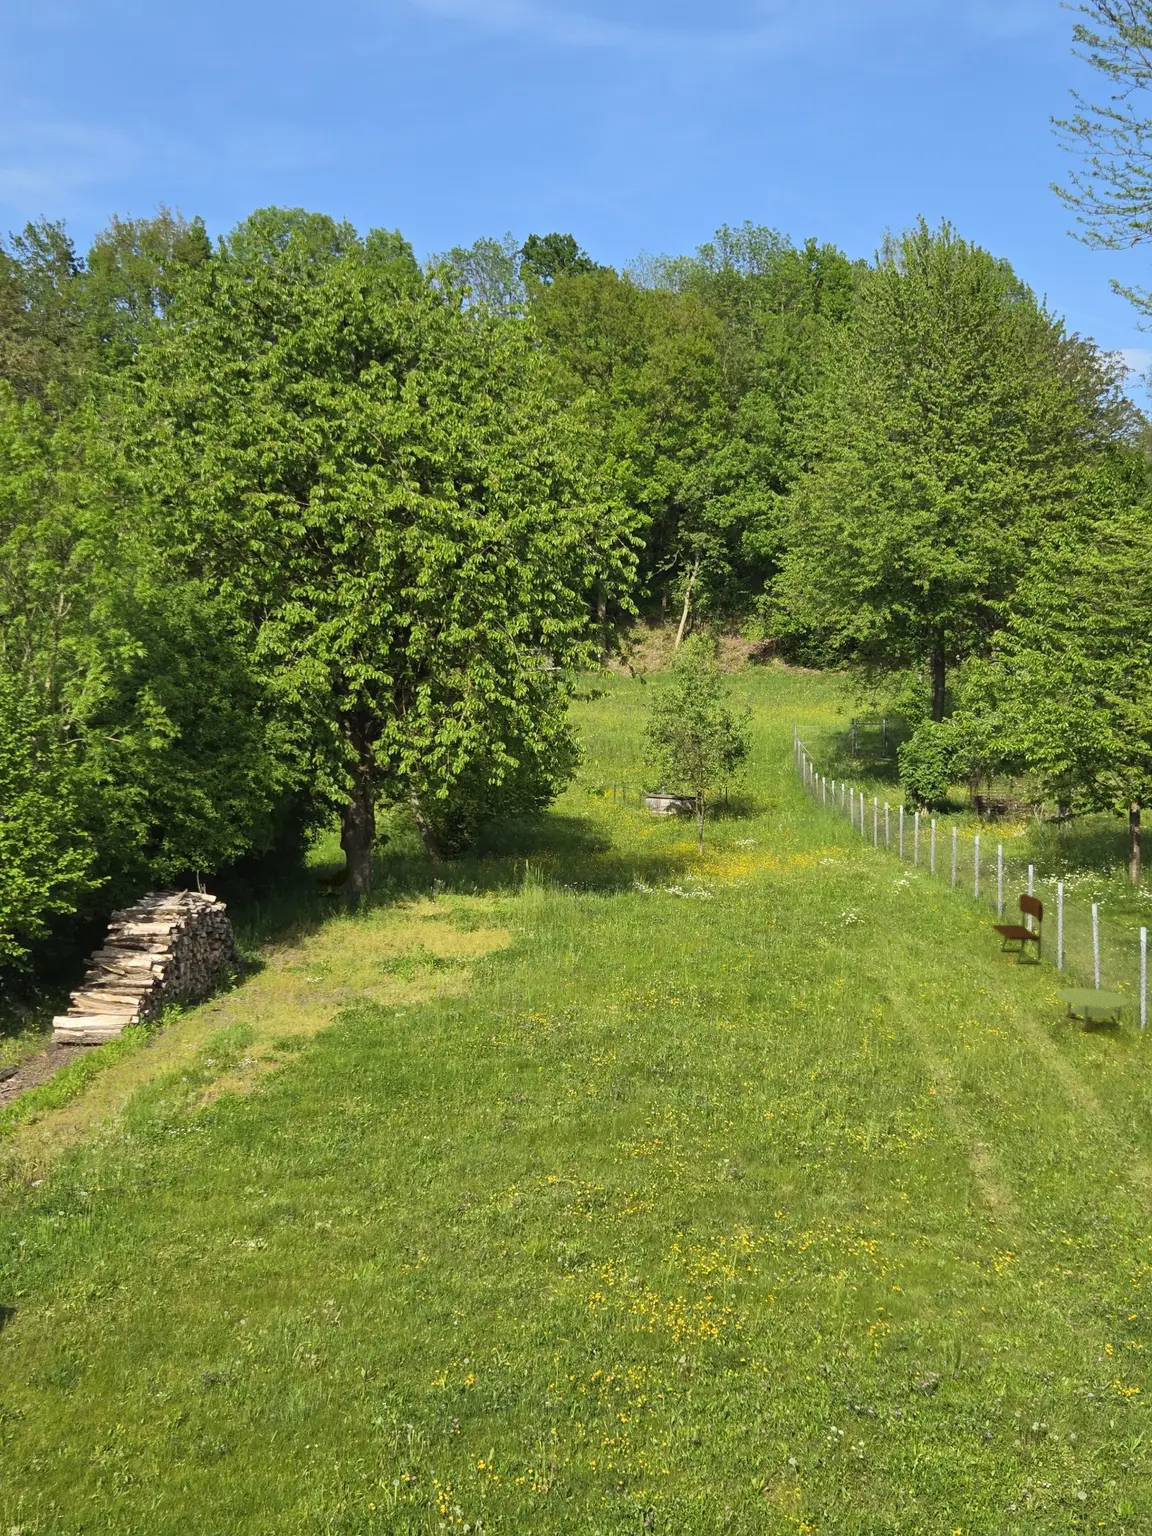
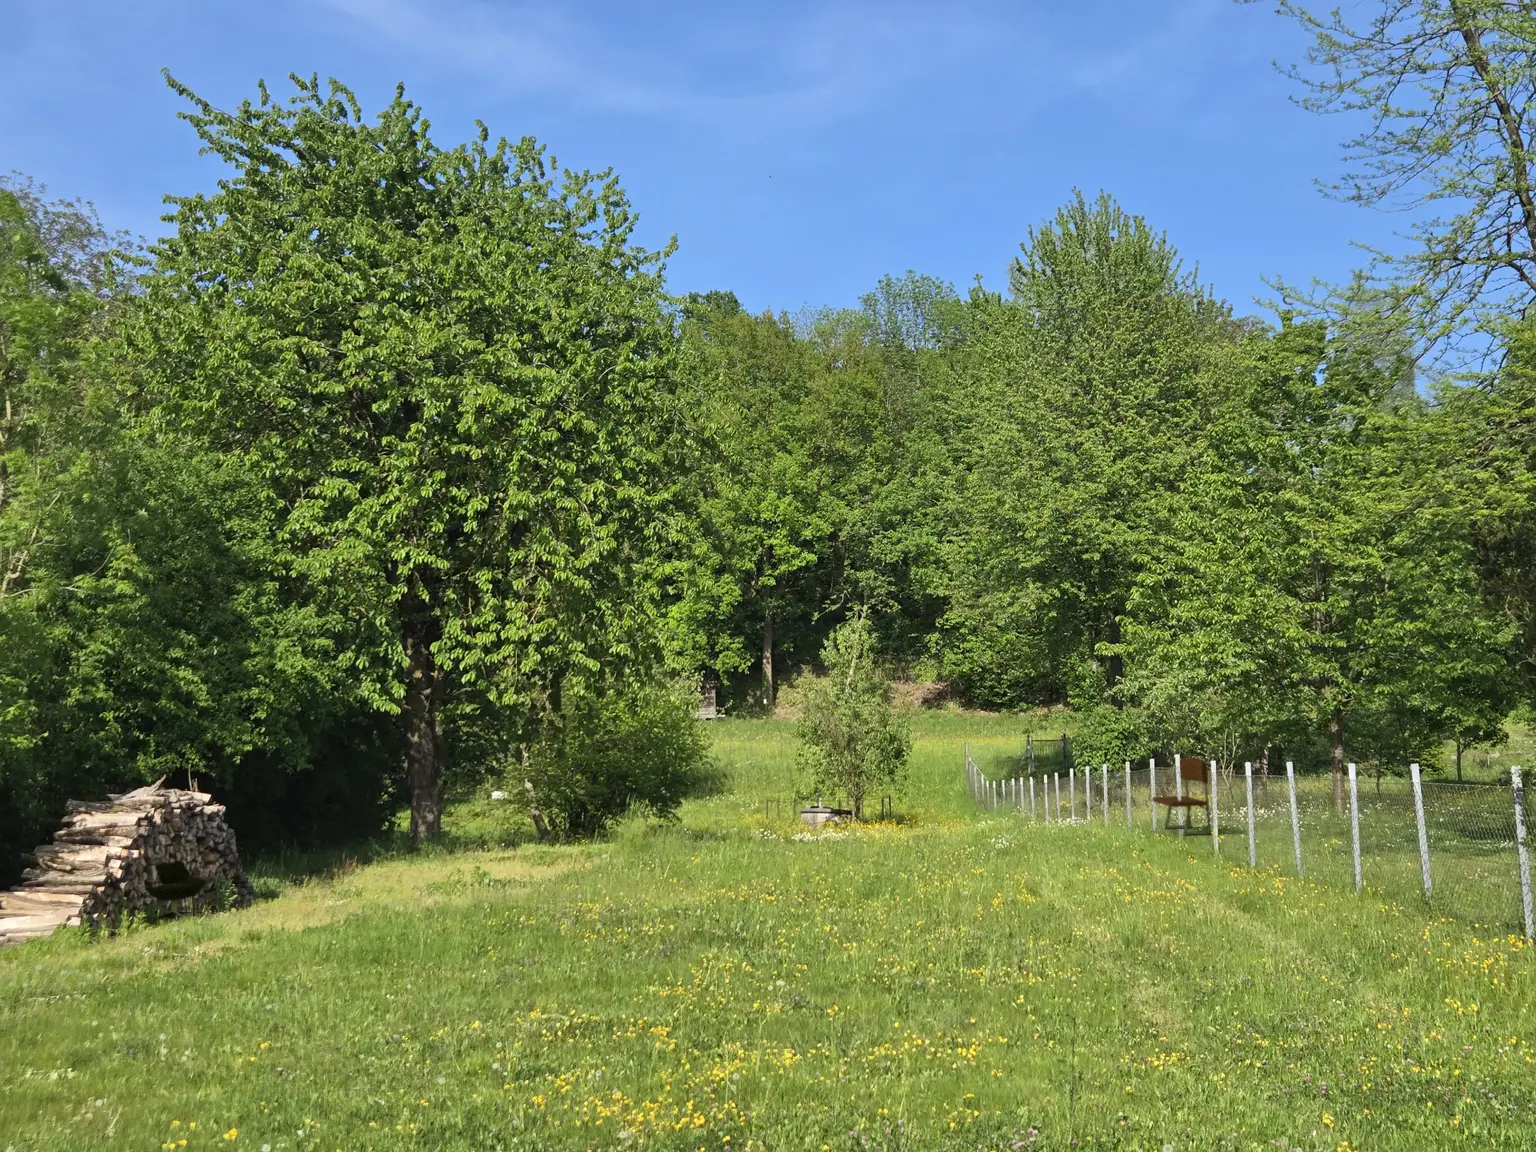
lounge chair: present [315,868,350,893] -> present [145,861,207,916]
round table: present [1057,988,1129,1032] -> none [1229,831,1317,875]

